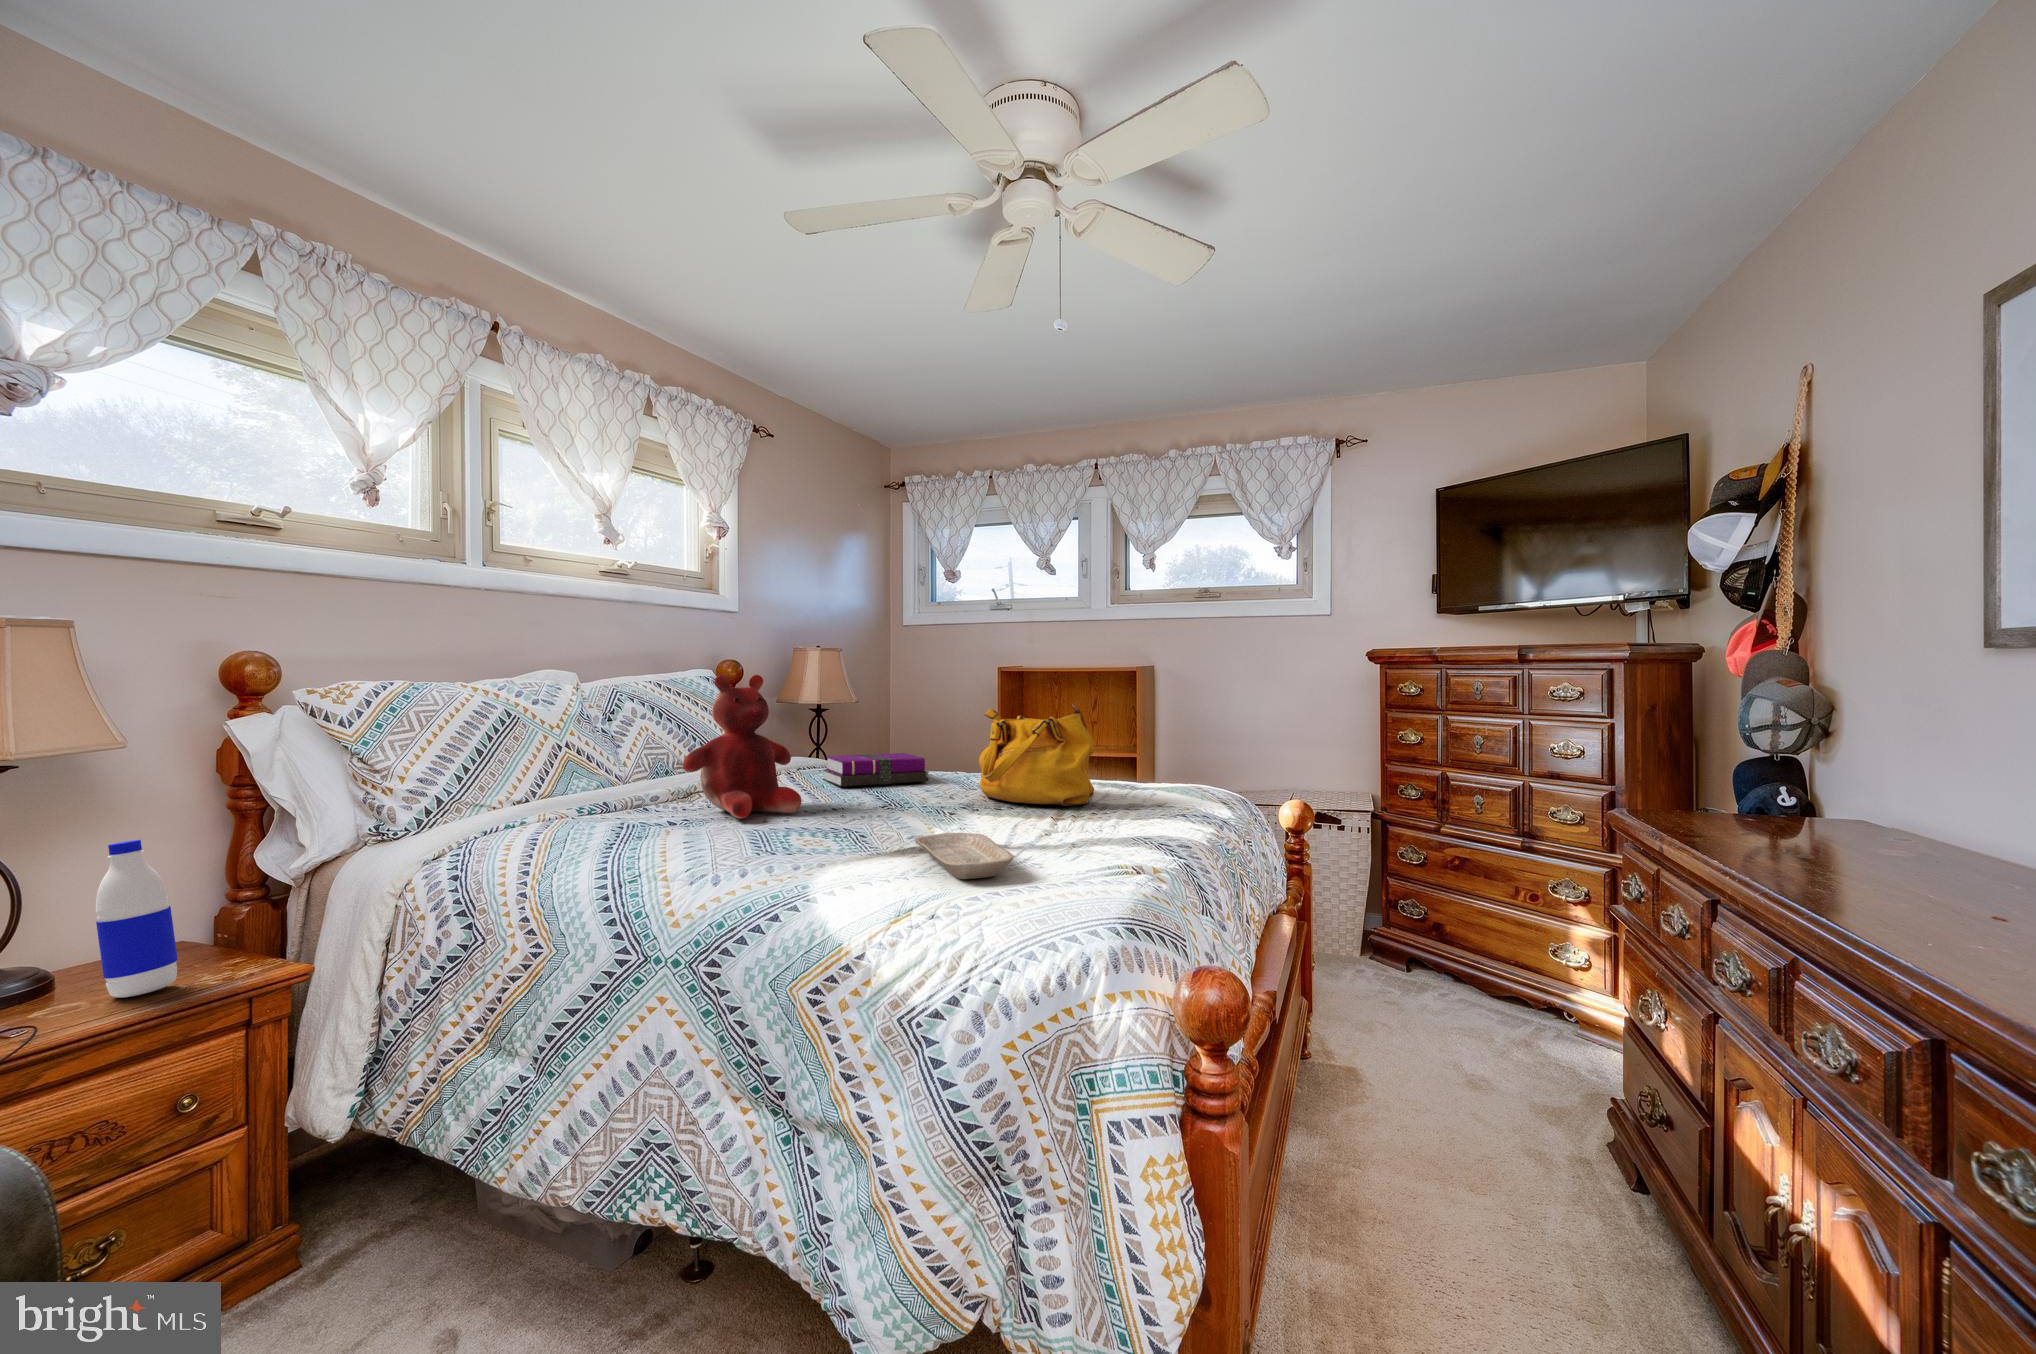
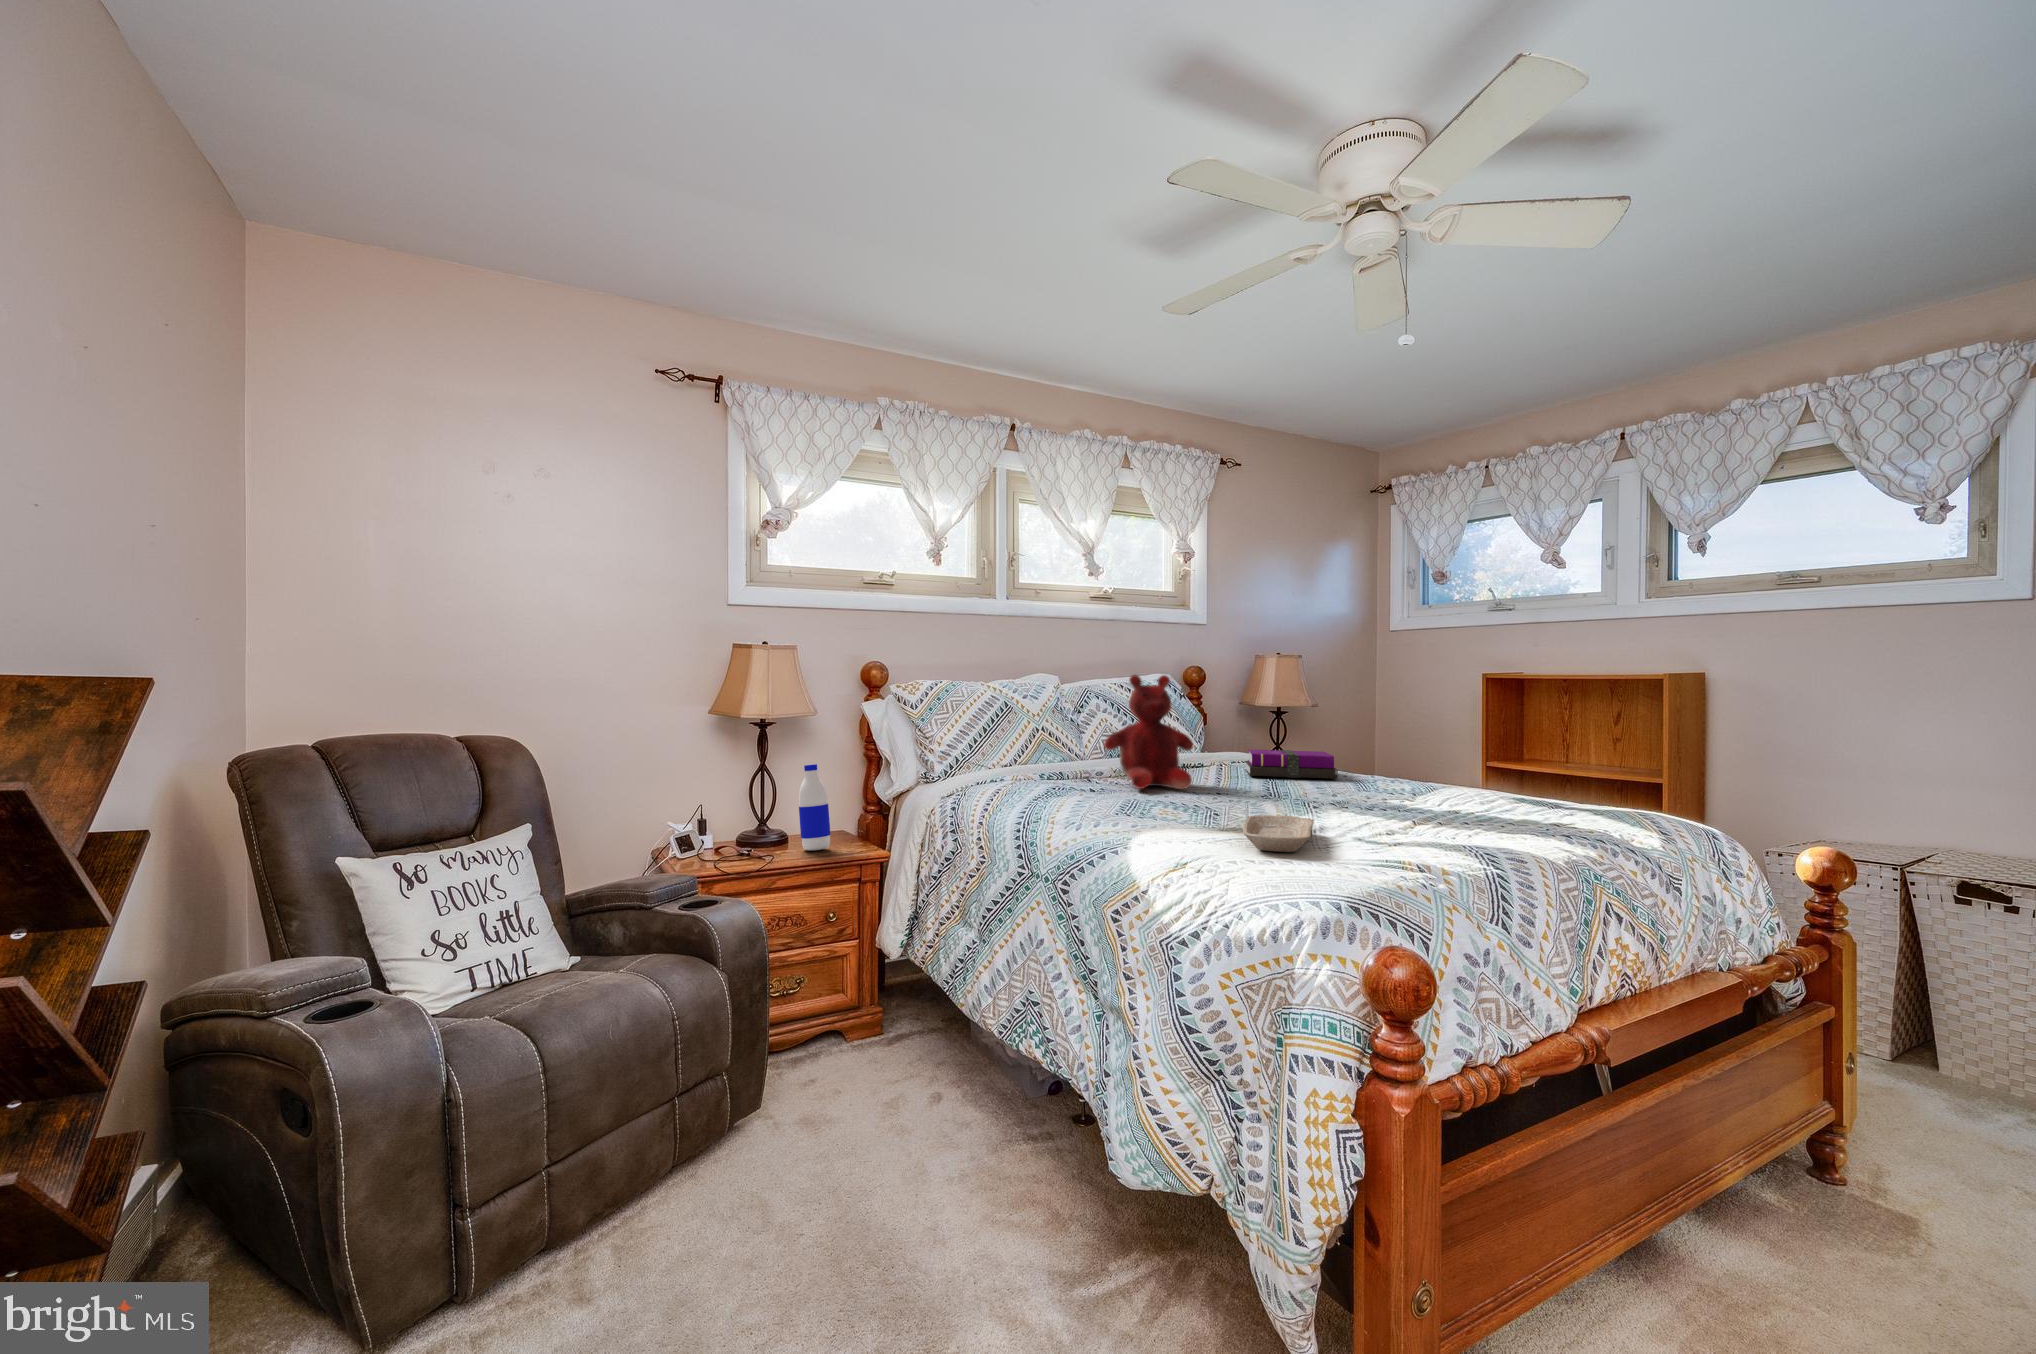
handbag: present [979,705,1094,806] -> none [1363,707,1496,811]

